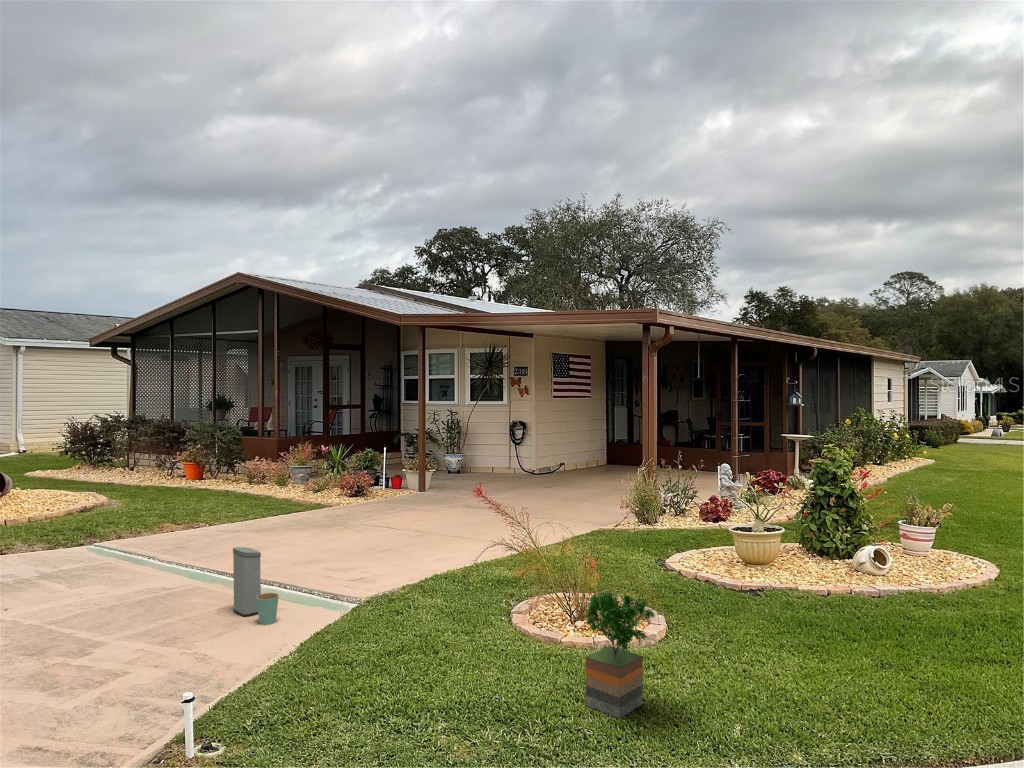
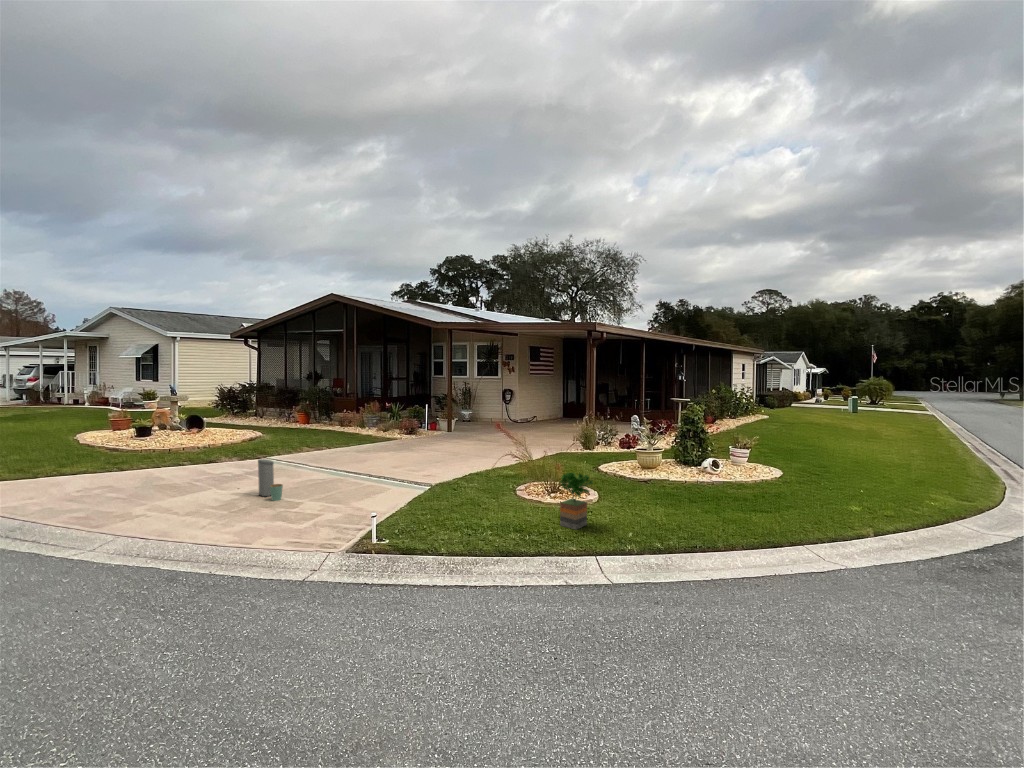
trash can: present [233,547,279,625] -> present [258,459,283,501]

